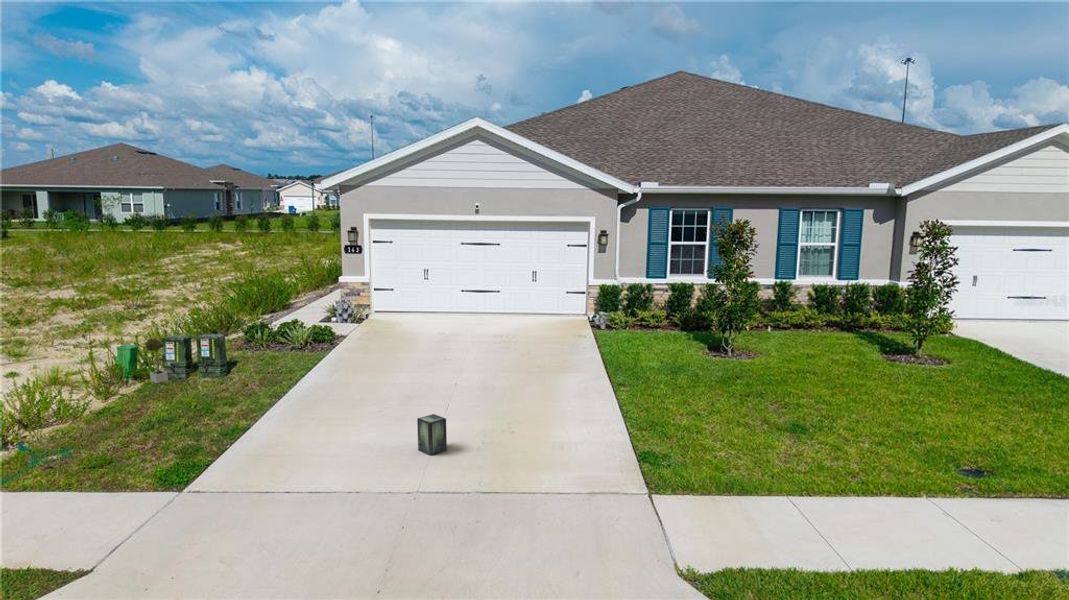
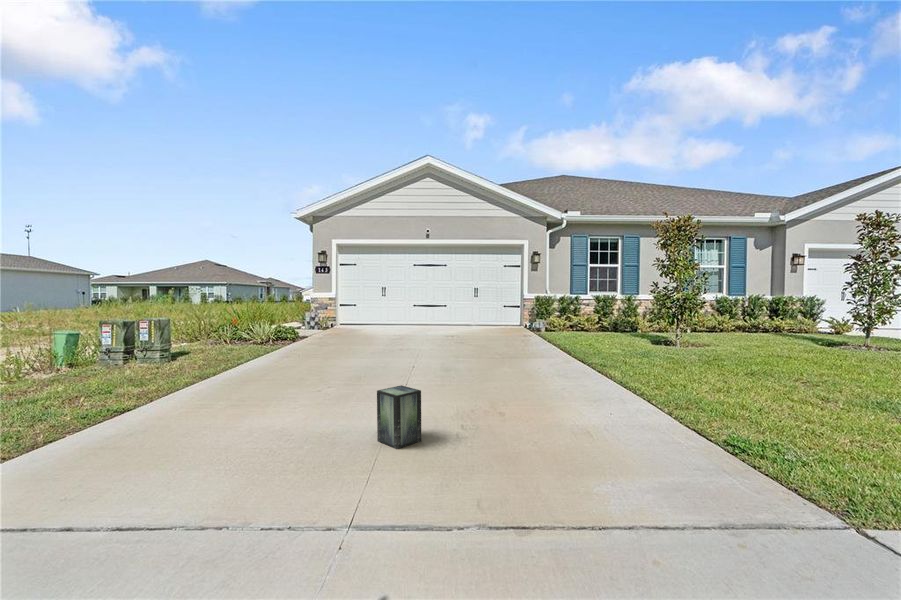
potted tree: present [145,339,168,383] -> none [75,320,102,370]

